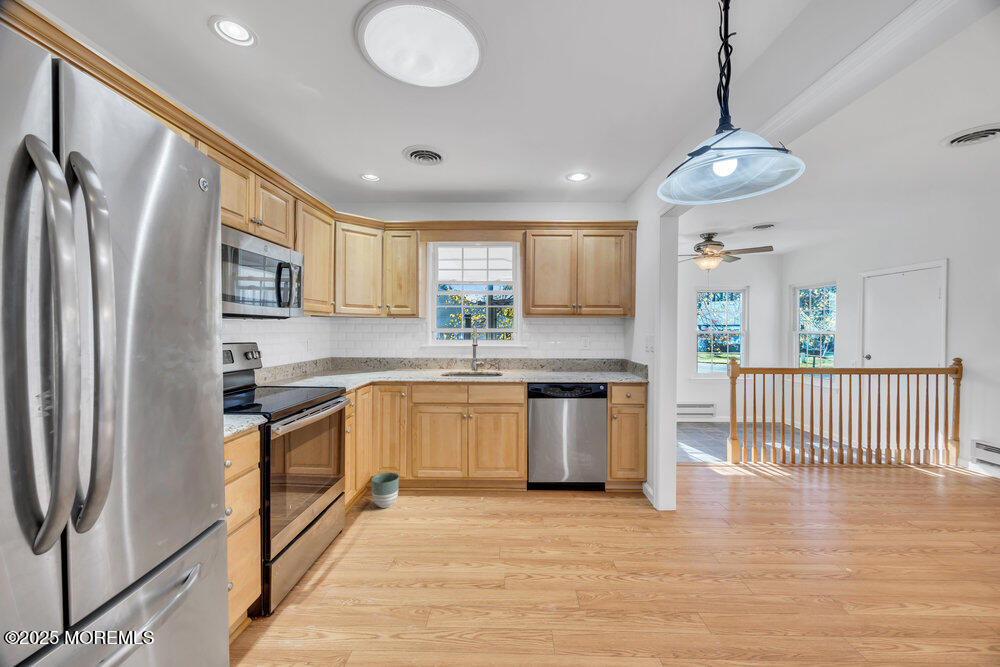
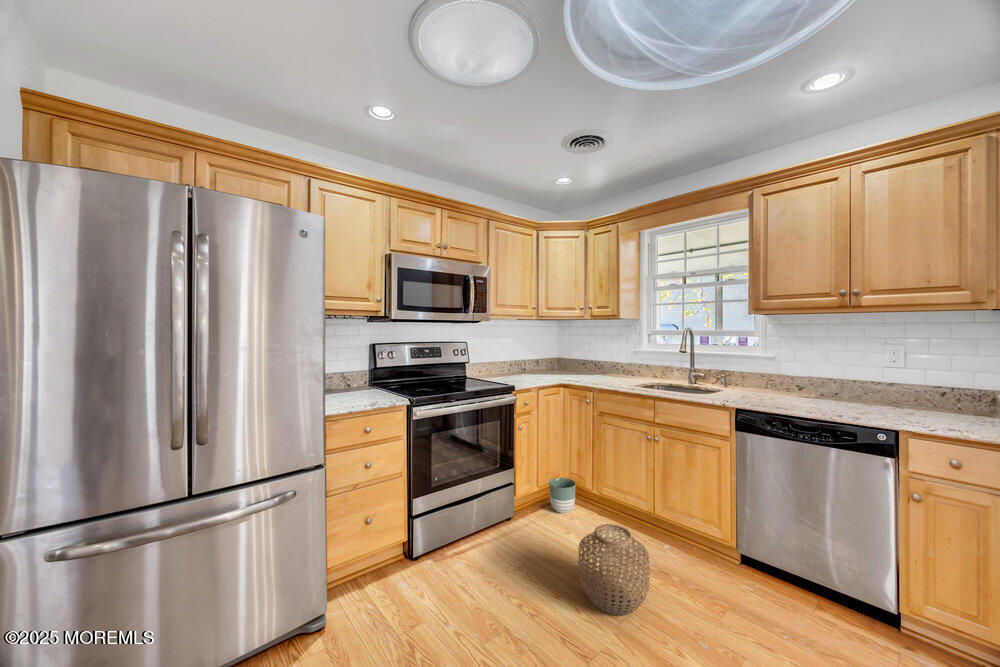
woven basket: none [461,485,517,557] -> present [578,524,649,616]

